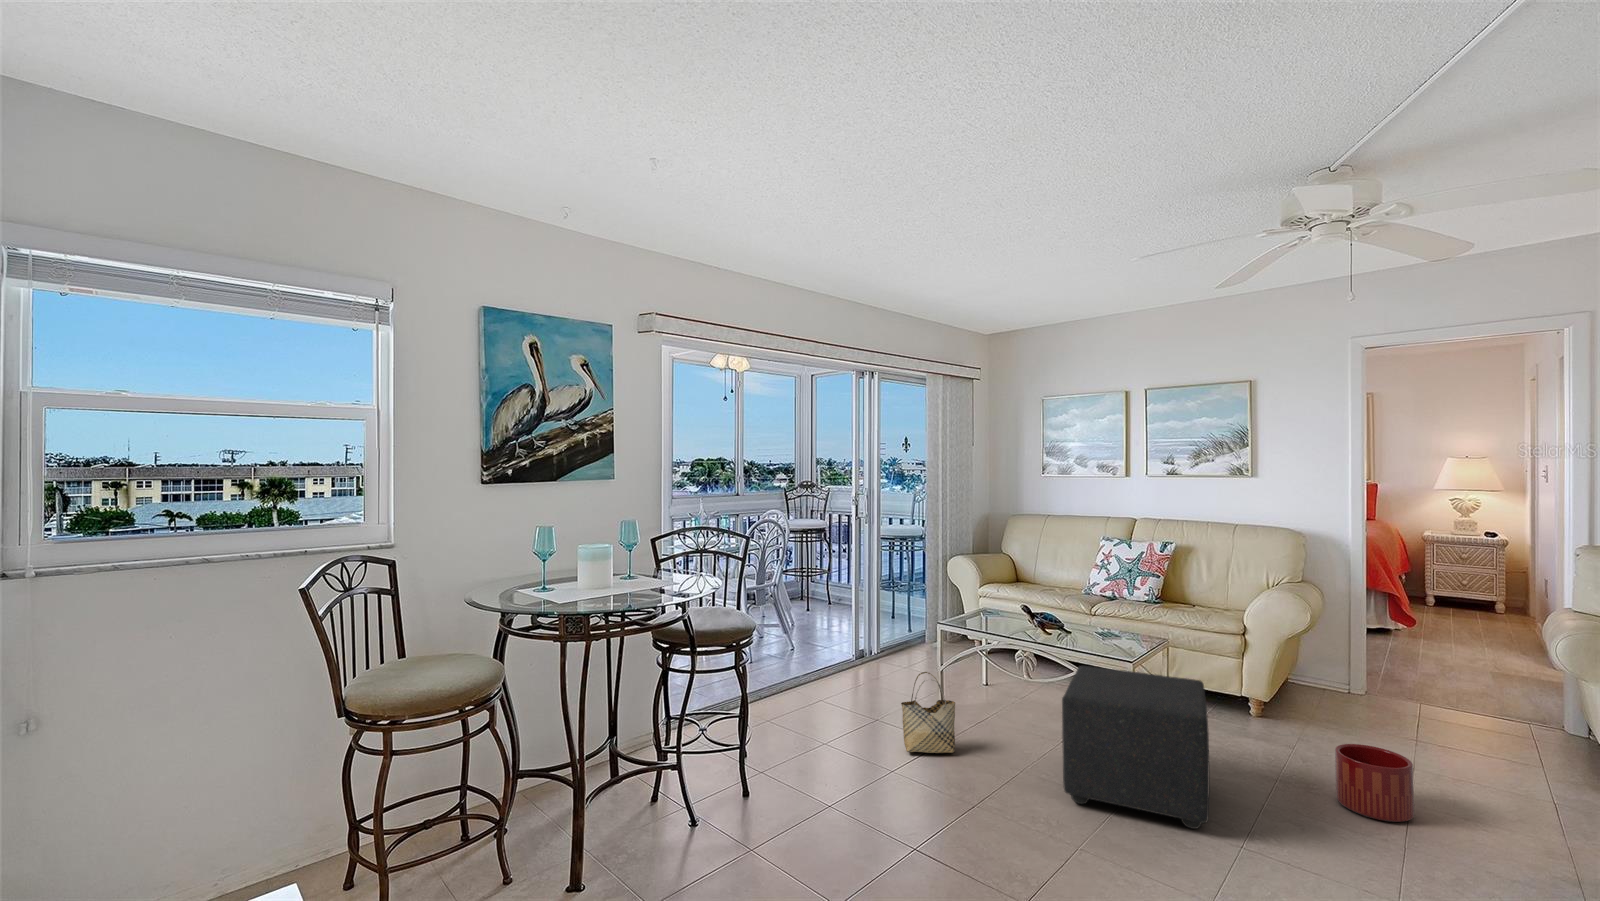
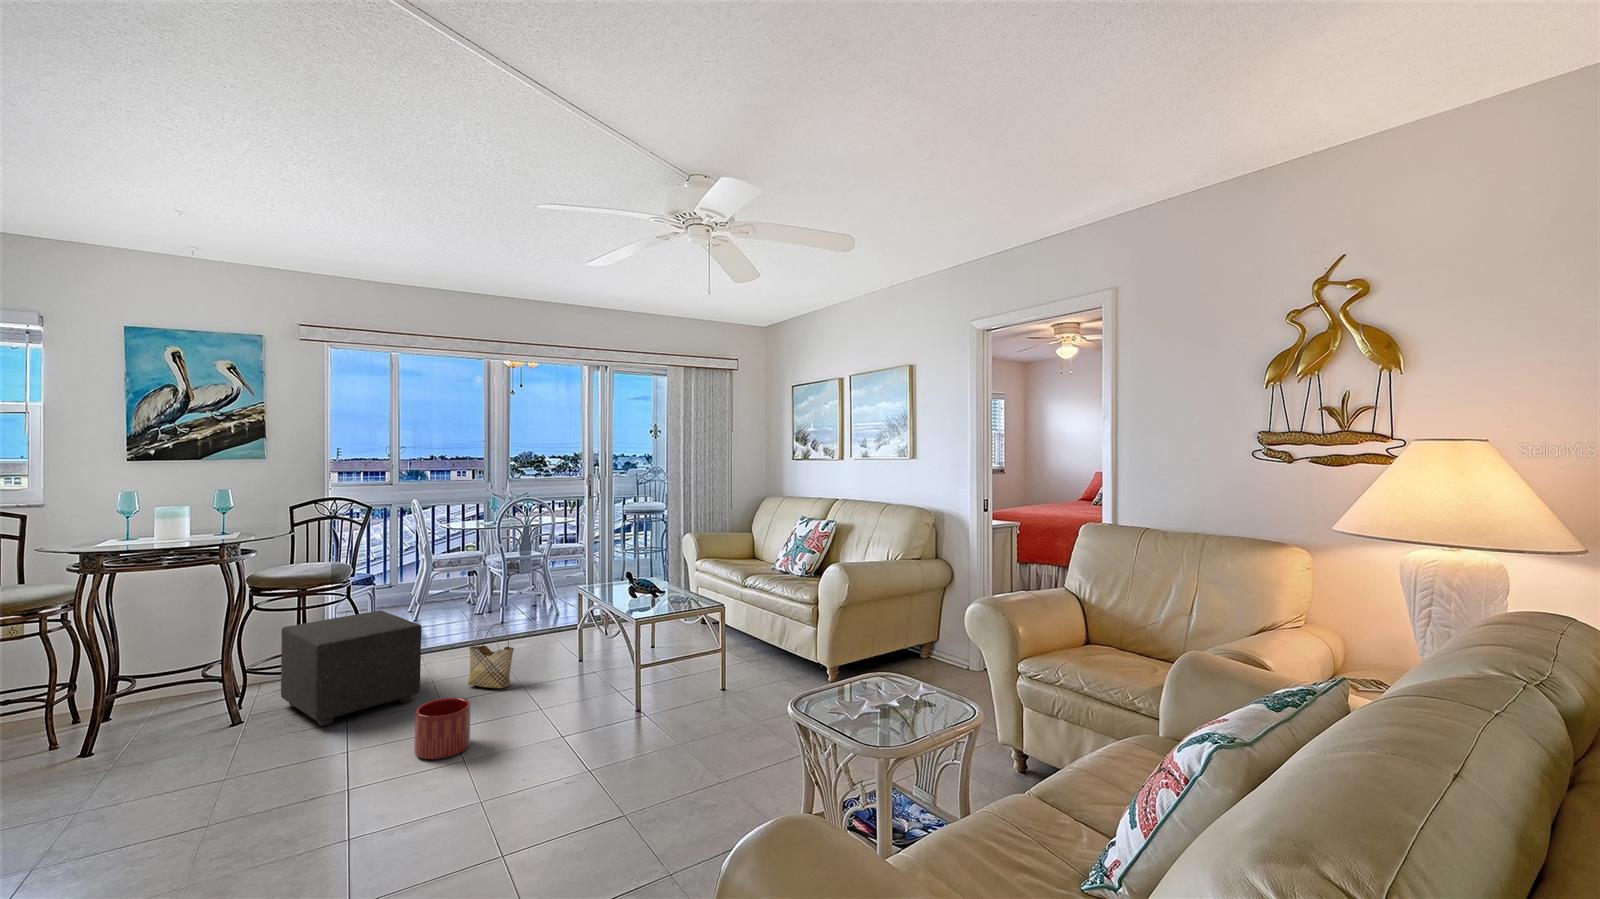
ottoman: present [1062,666,1210,829] -> present [281,611,422,726]
planter: present [1335,744,1414,822] -> present [414,698,471,759]

